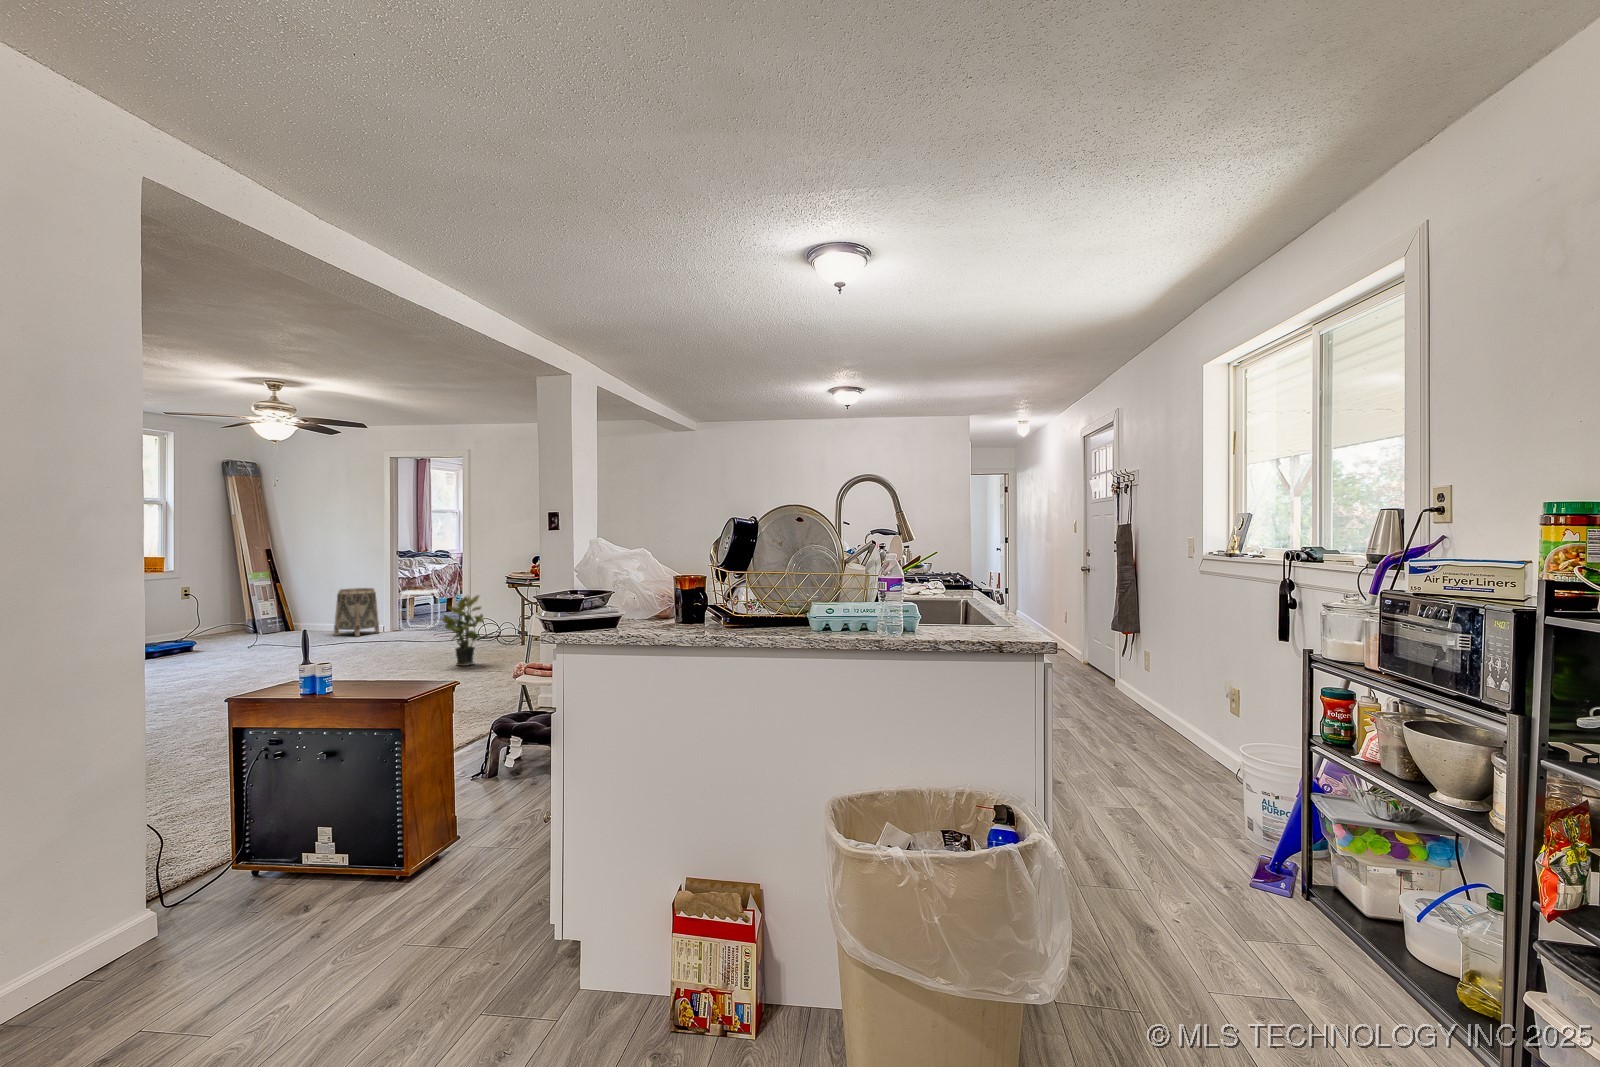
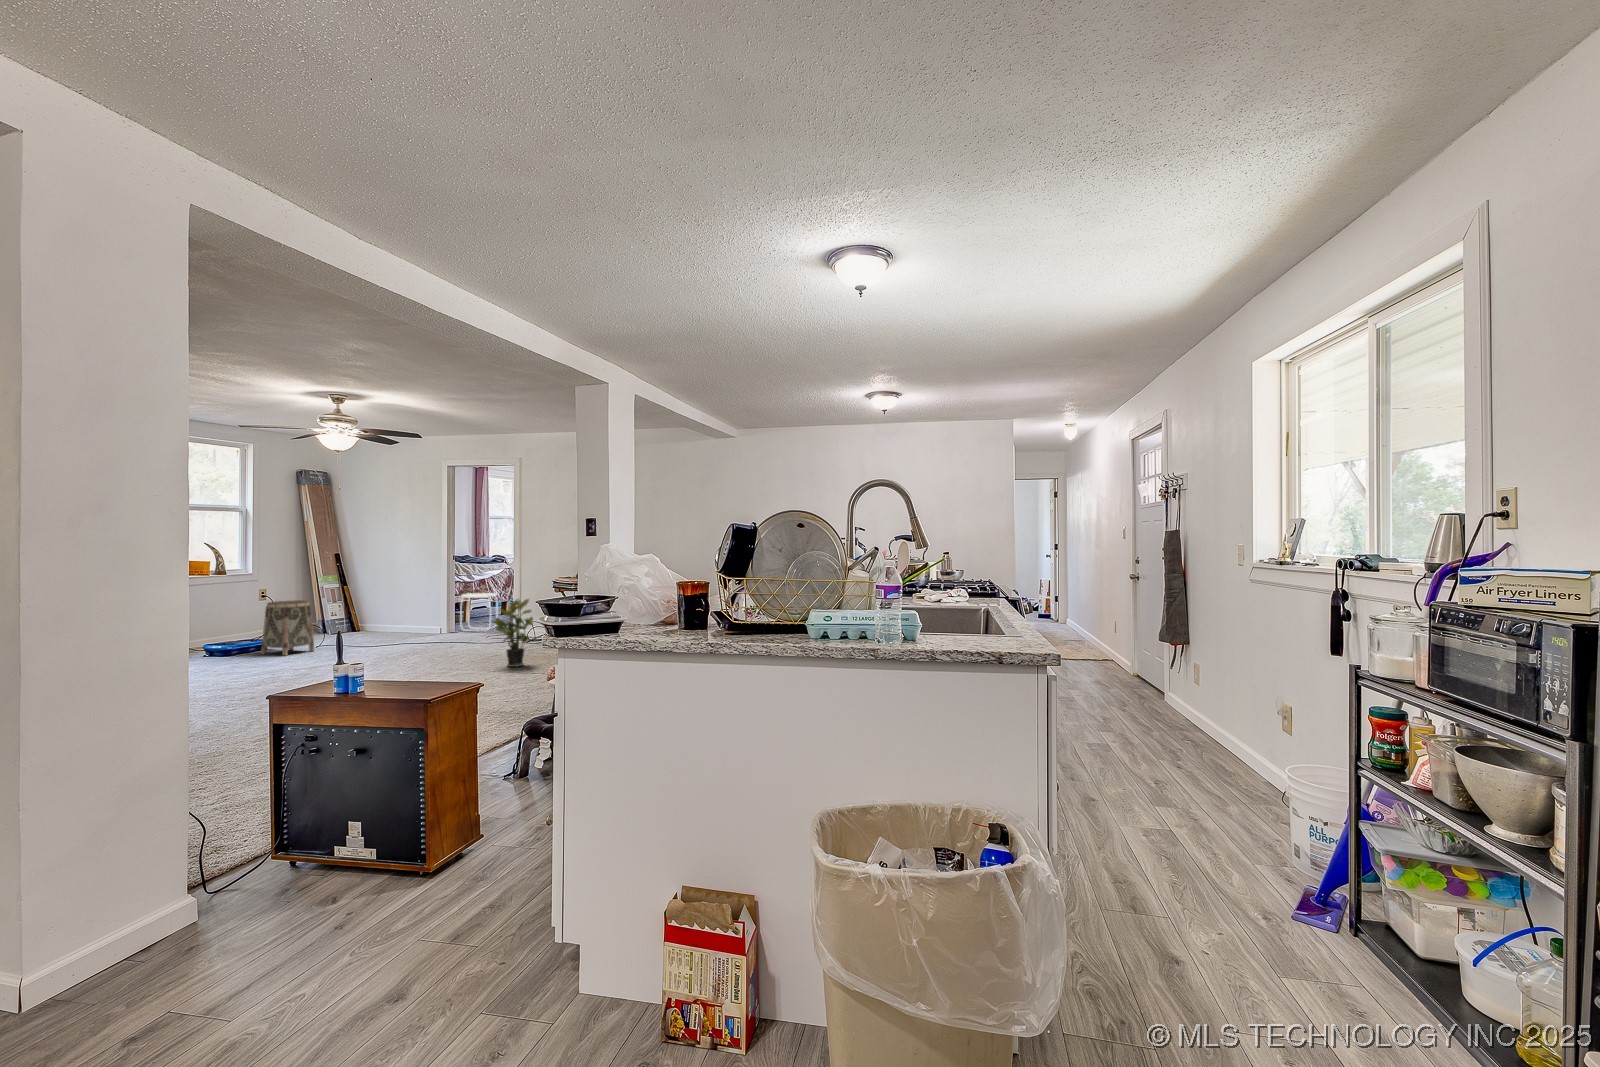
basket: present [334,588,379,636] -> present [261,600,314,655]

